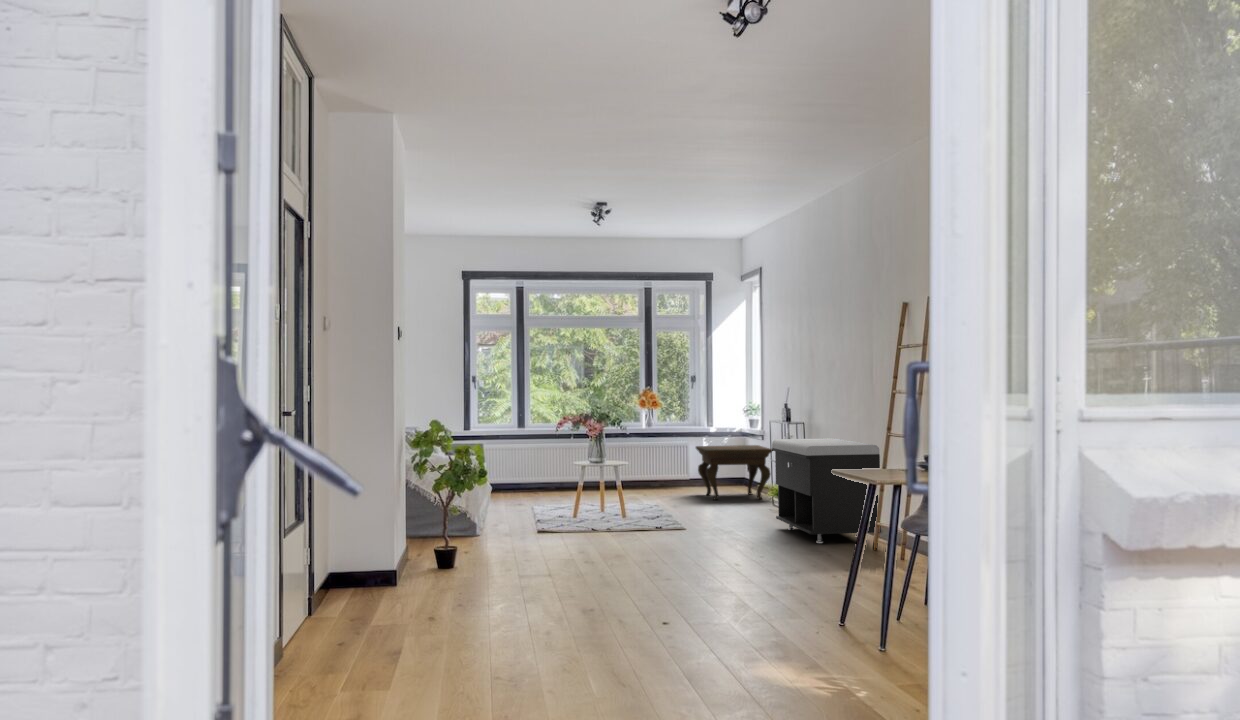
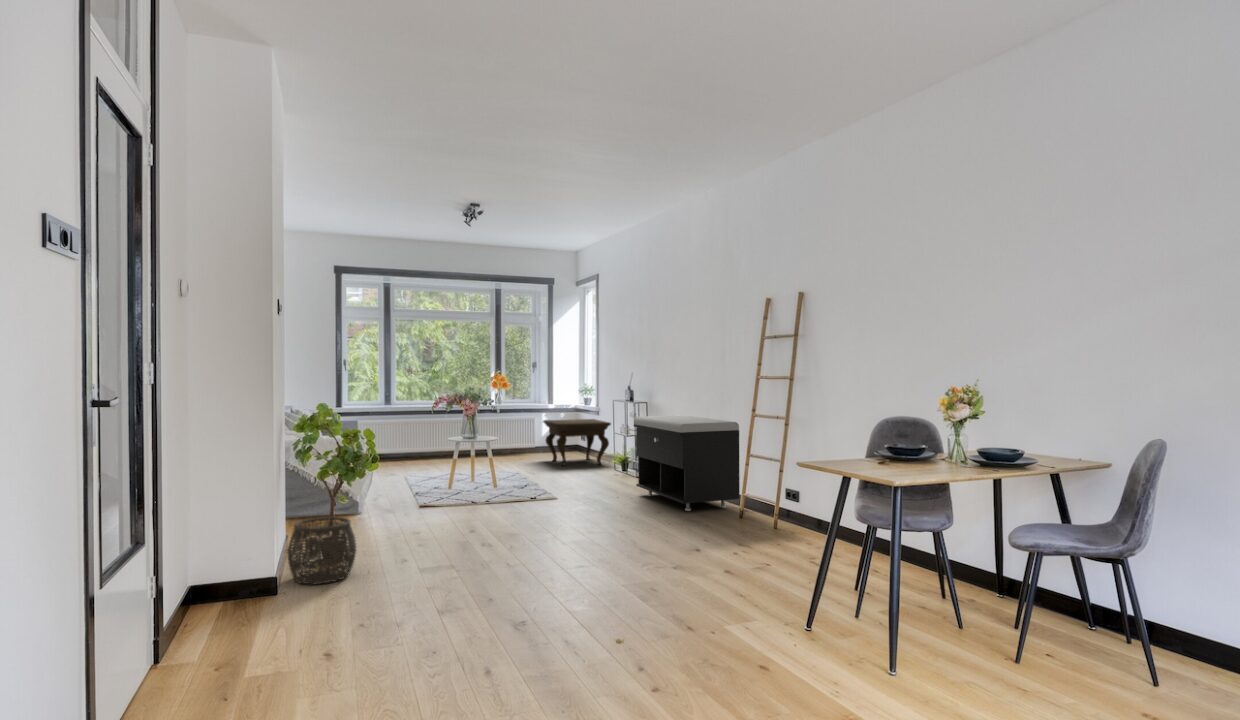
woven basket: none [406,524,464,580] -> present [287,517,357,585]

